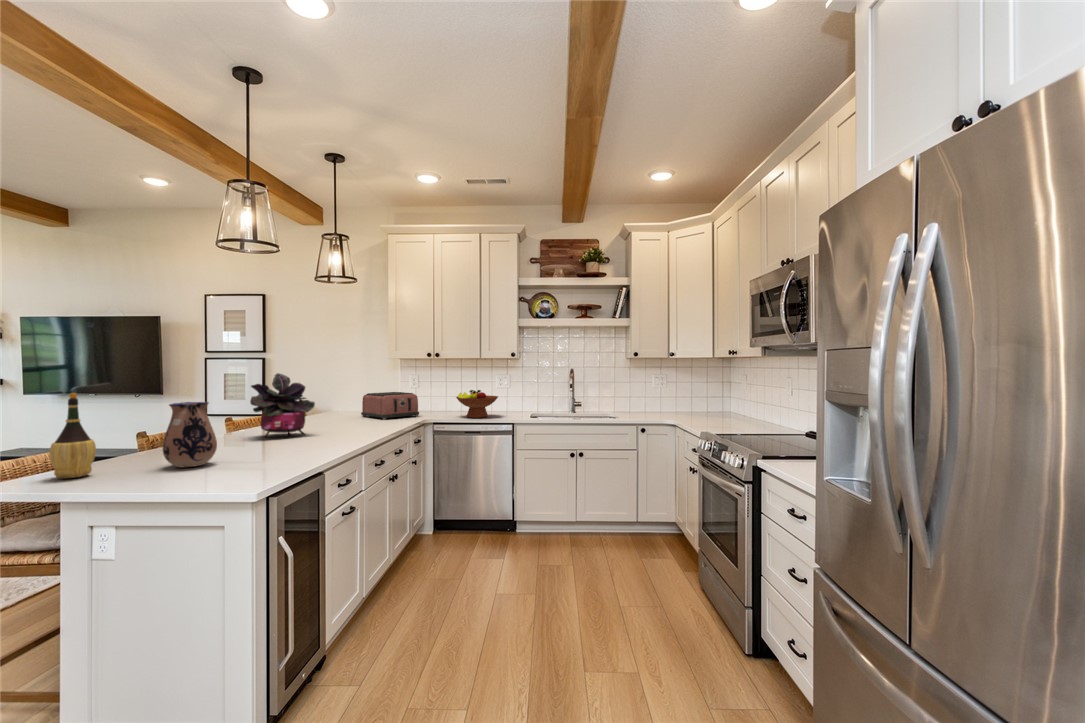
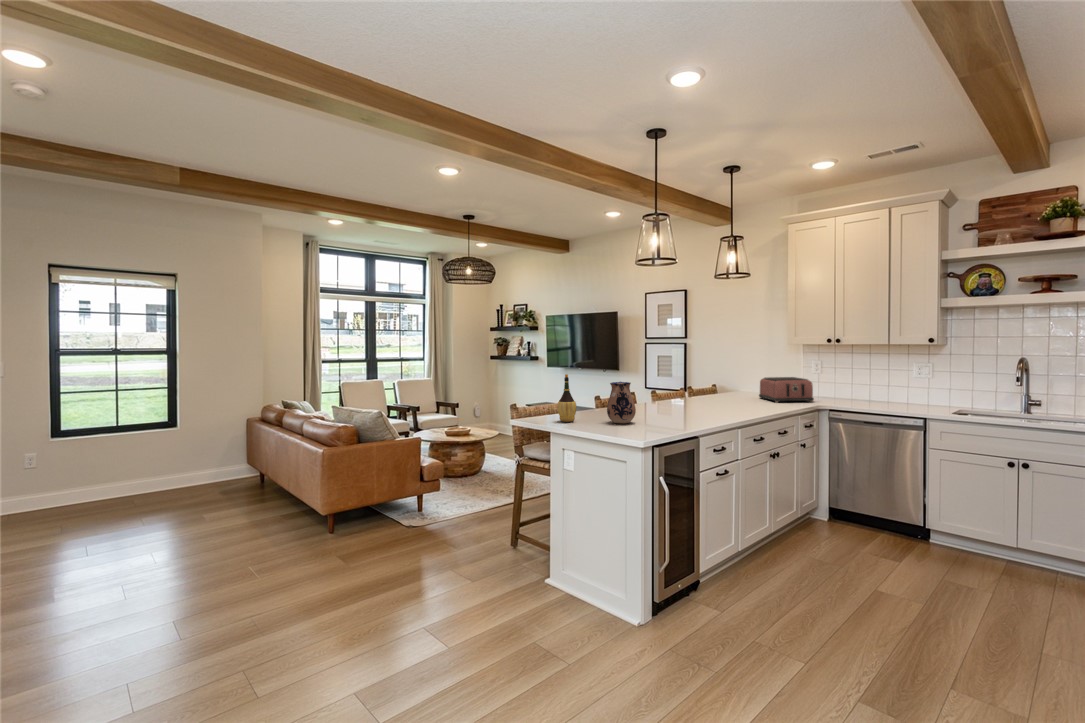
potted plant: present [250,373,315,437] -> none [662,361,708,410]
fruit bowl: present [456,390,498,418] -> none [852,379,905,409]

